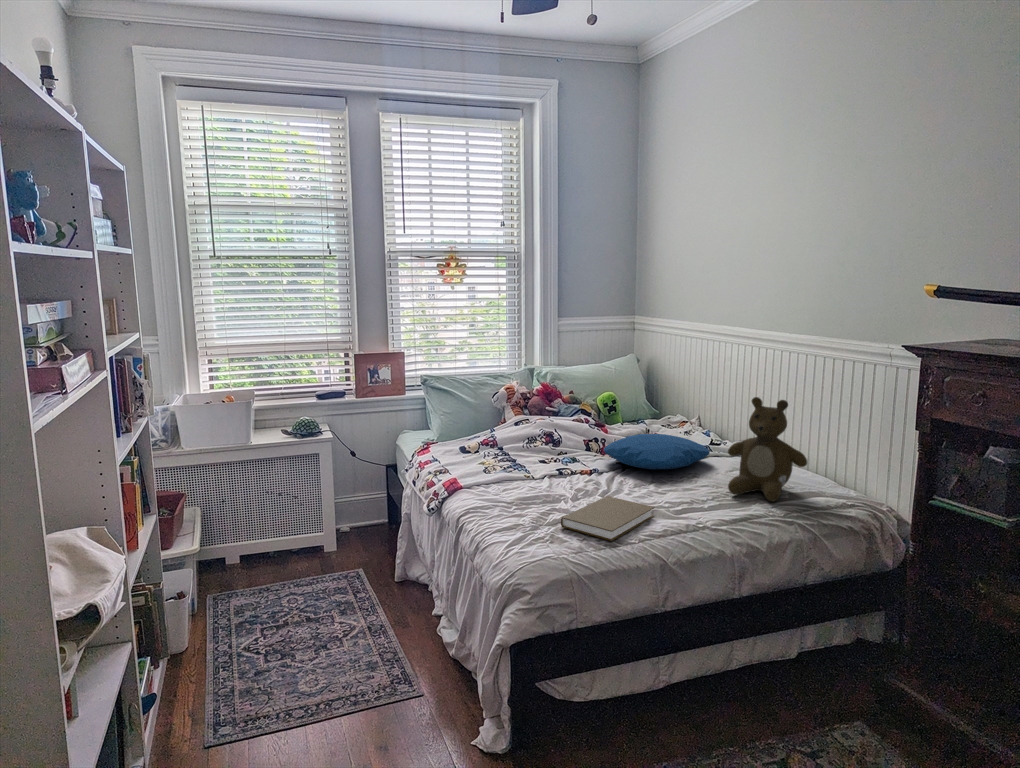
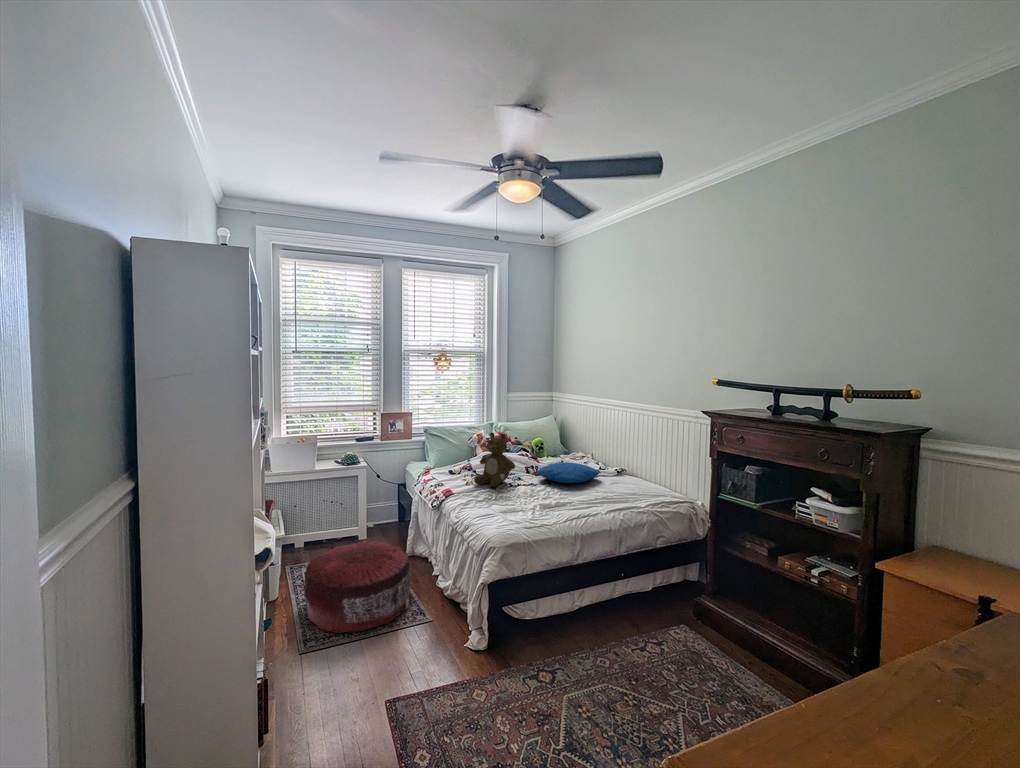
teddy bear: present [728,397,807,501] -> present [474,432,515,487]
book: present [561,496,655,541] -> none [516,498,569,522]
pouf: none [217,559,395,713] -> present [304,540,412,633]

